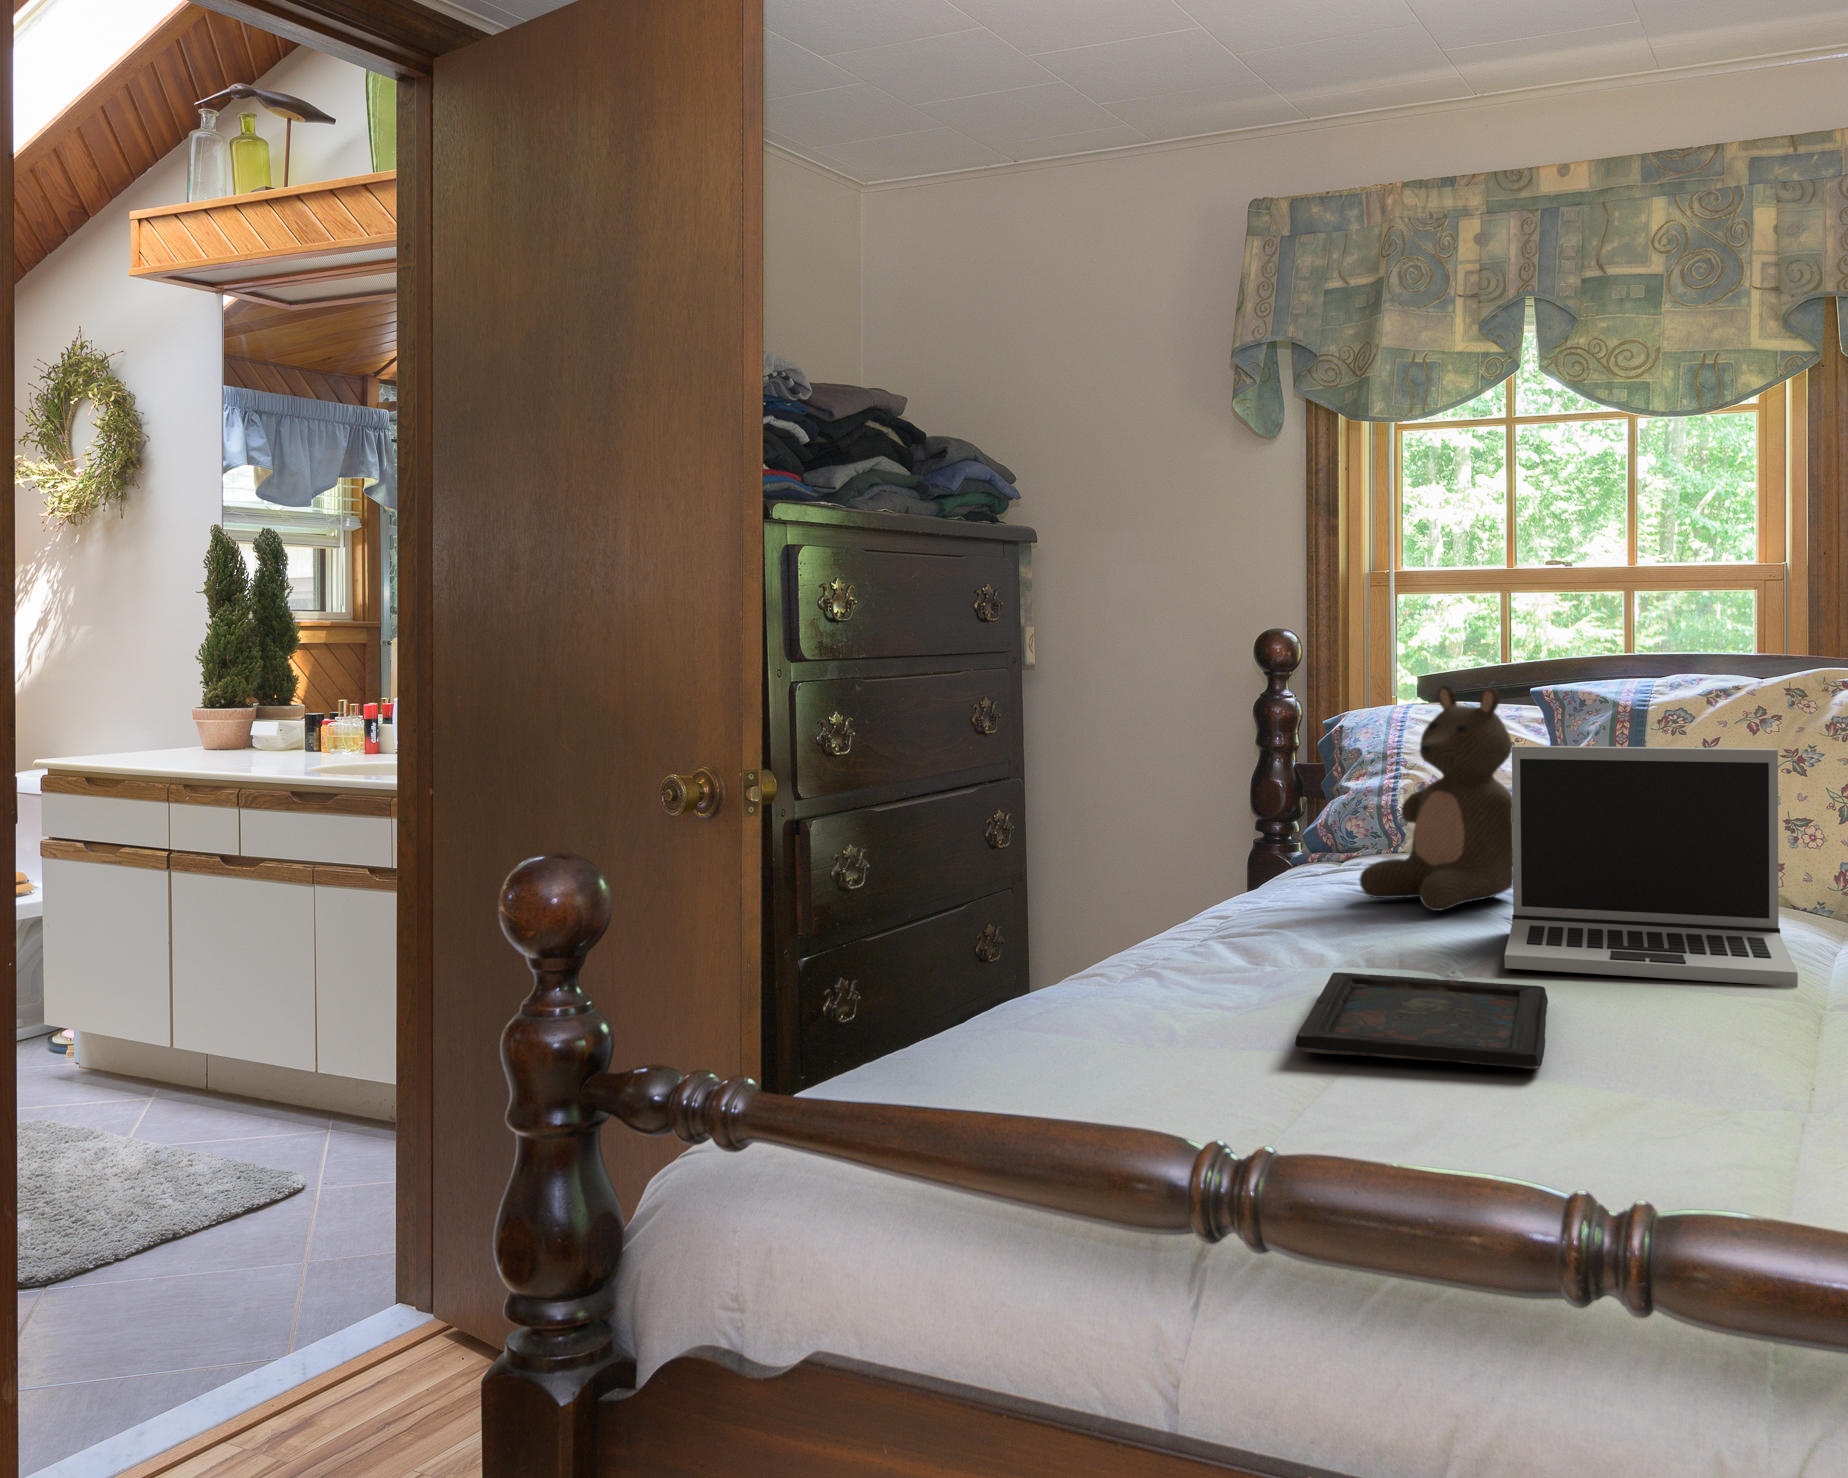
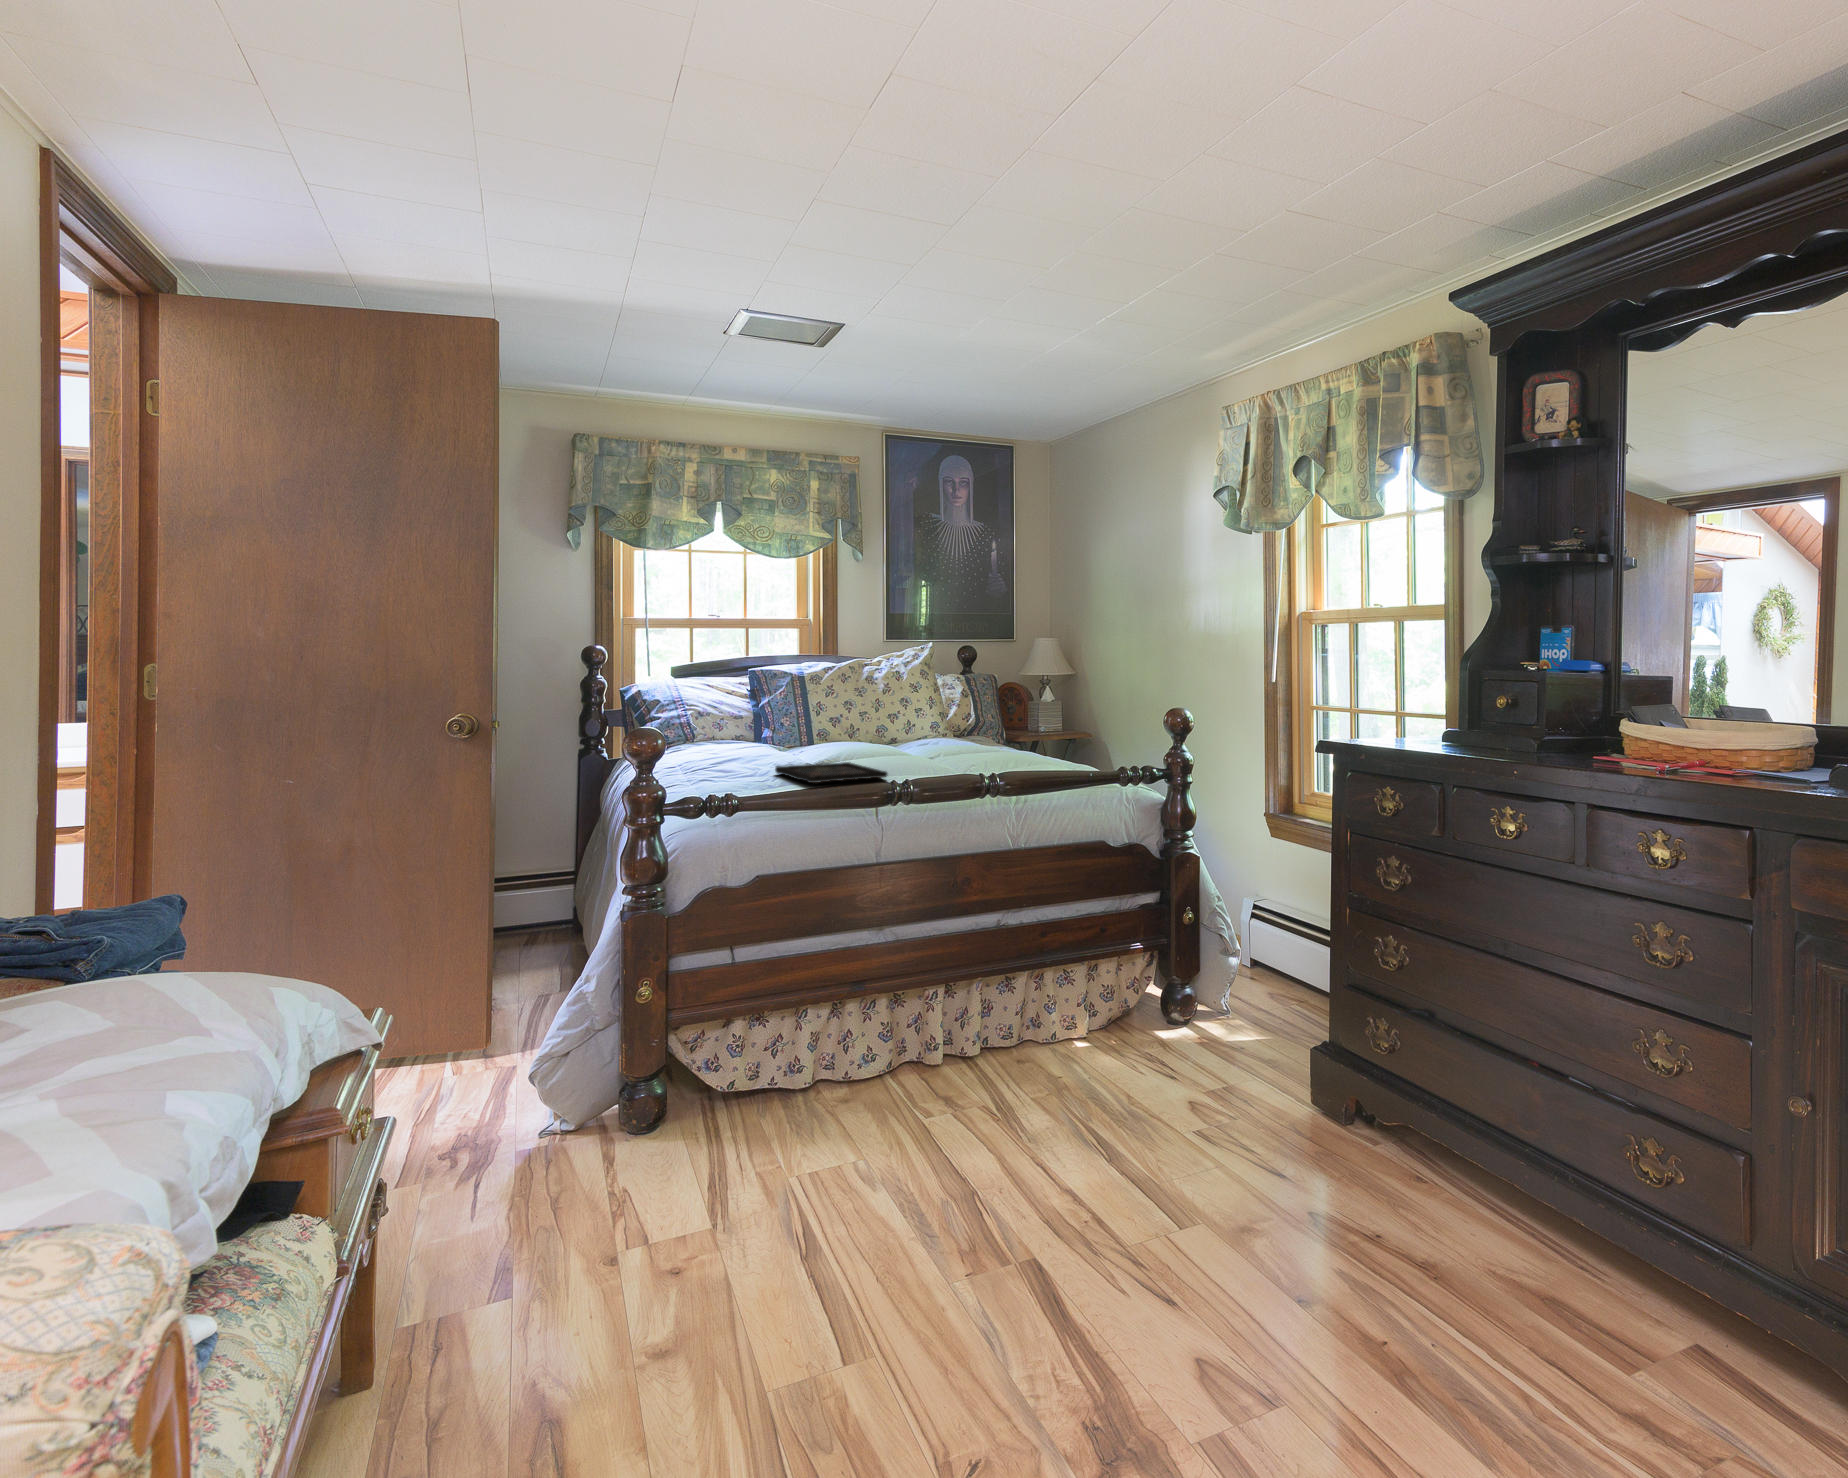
stuffed bear: present [1359,685,1513,911] -> none [716,663,790,754]
laptop: present [1504,746,1798,986] -> none [794,682,909,763]

